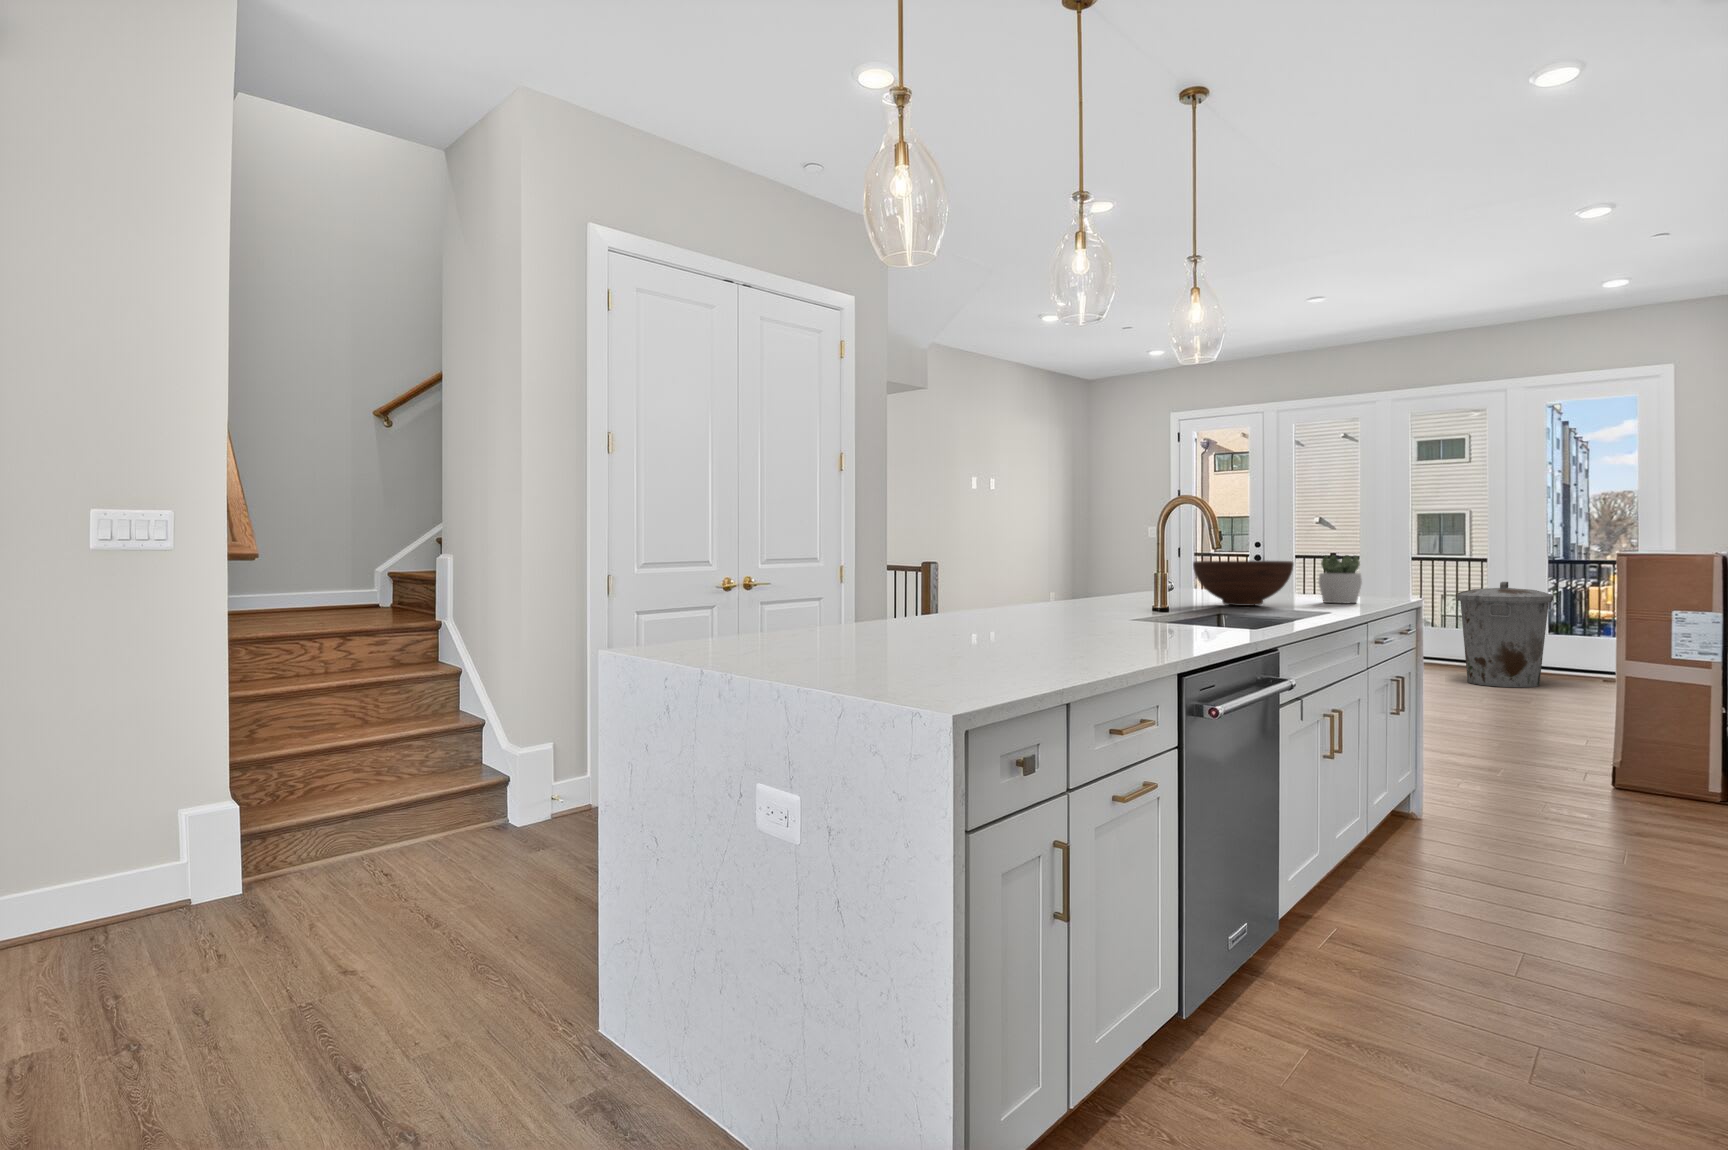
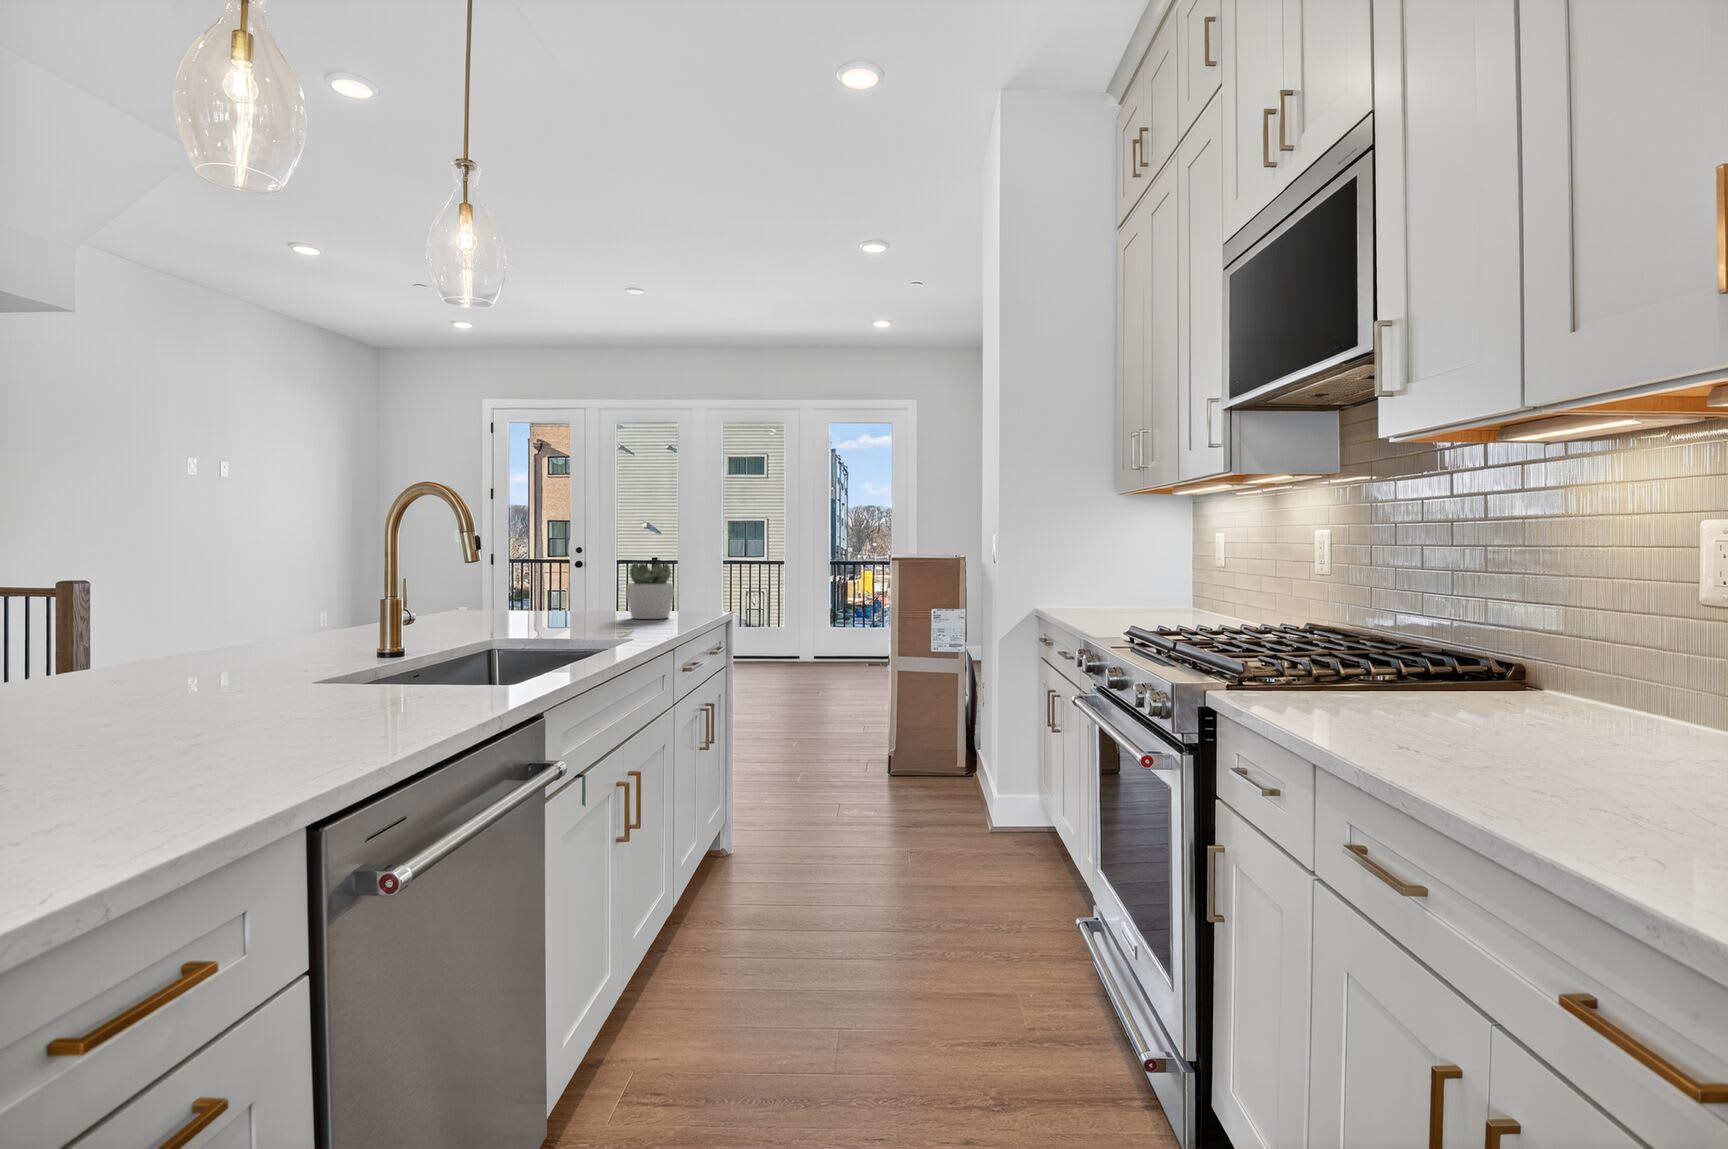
fruit bowl: present [1193,561,1294,606] -> none [466,569,595,628]
trash can: present [1456,582,1553,687] -> none [758,582,829,672]

